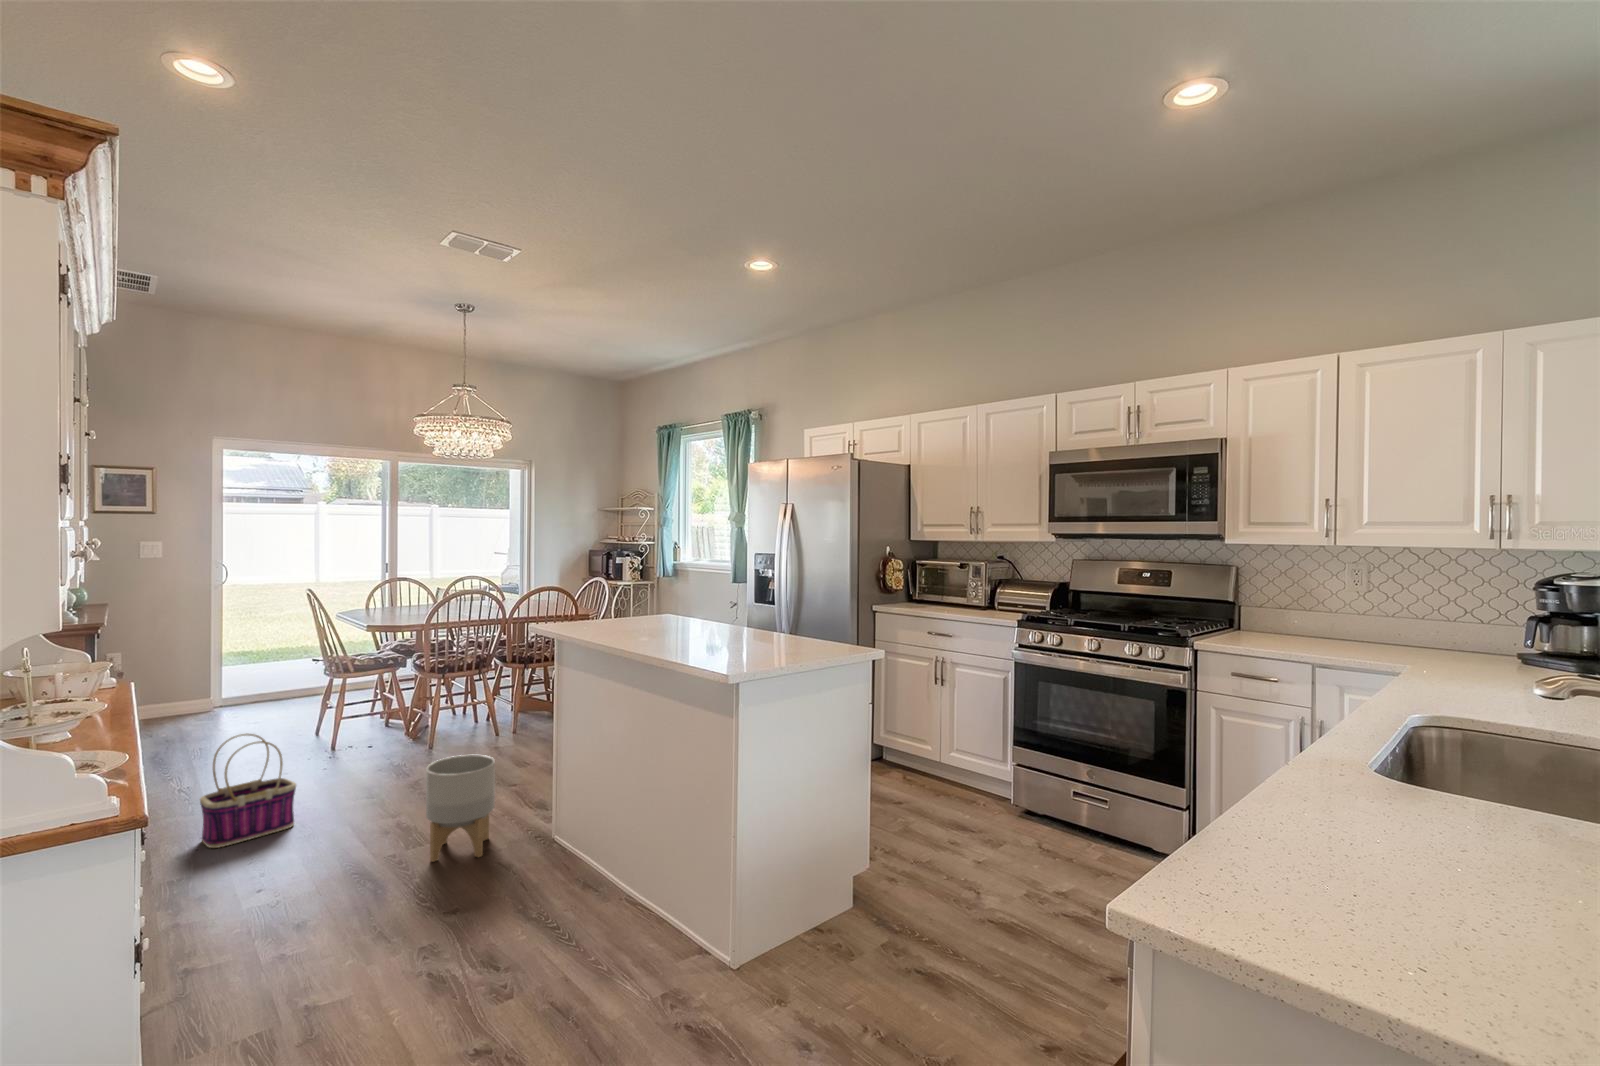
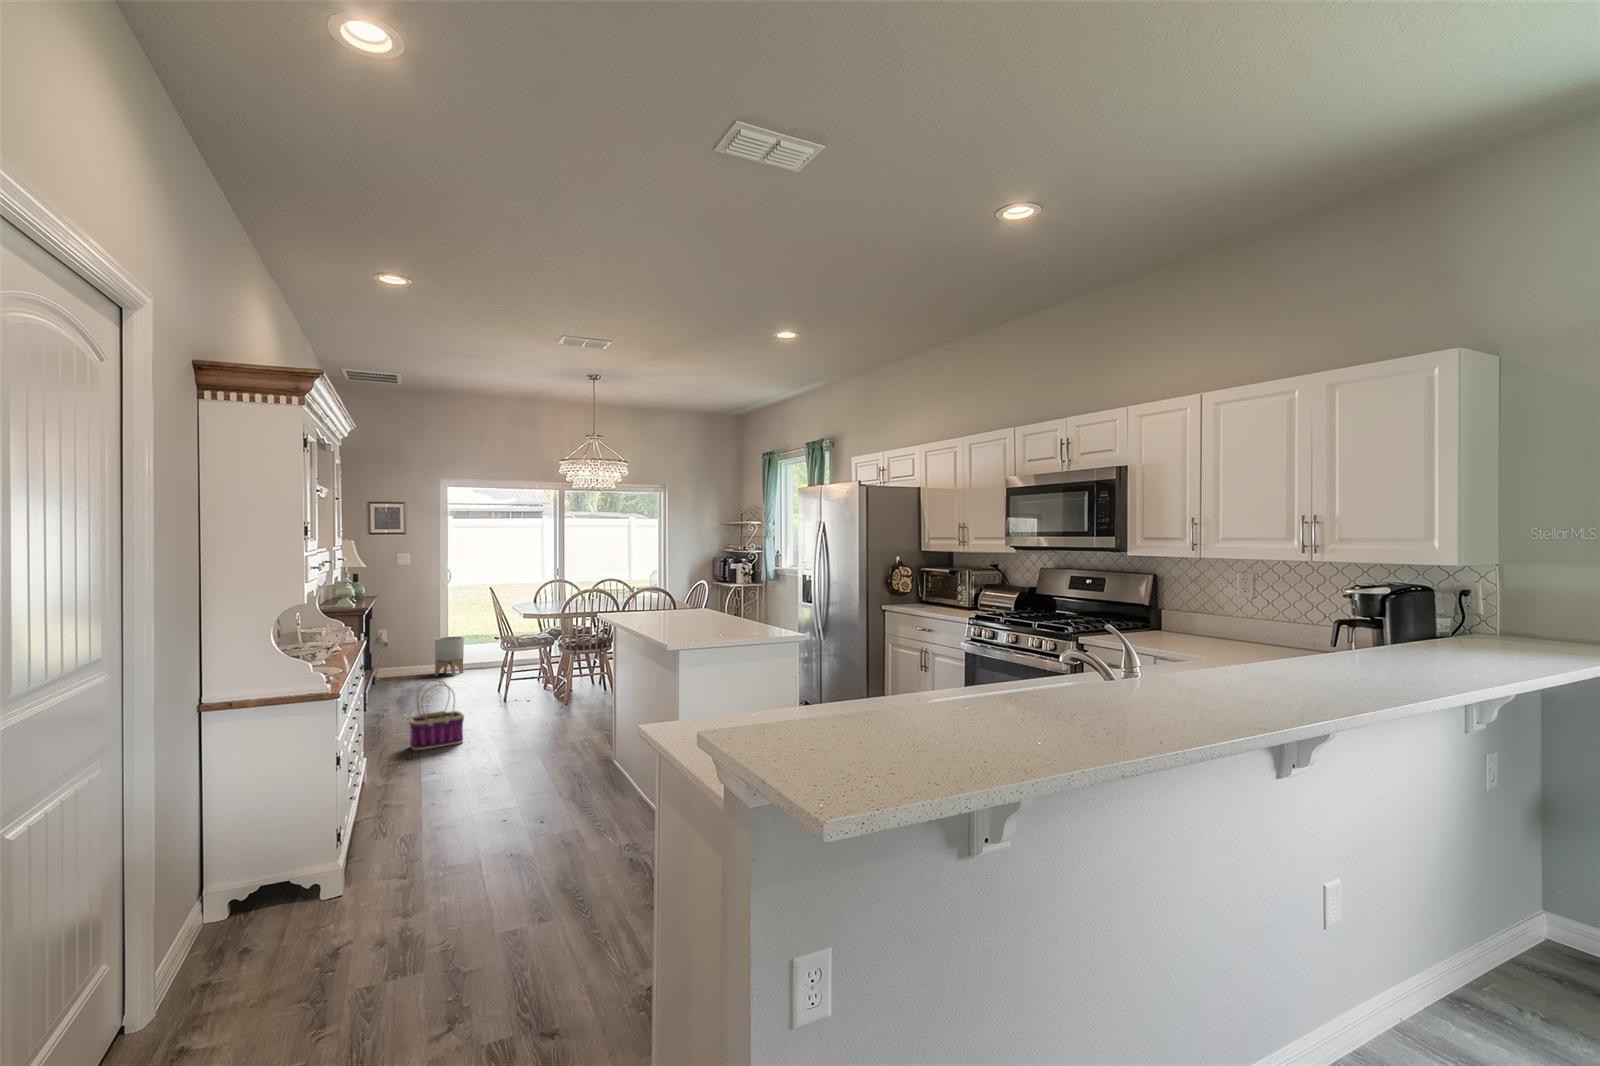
planter: present [426,755,495,862] -> present [435,636,464,676]

